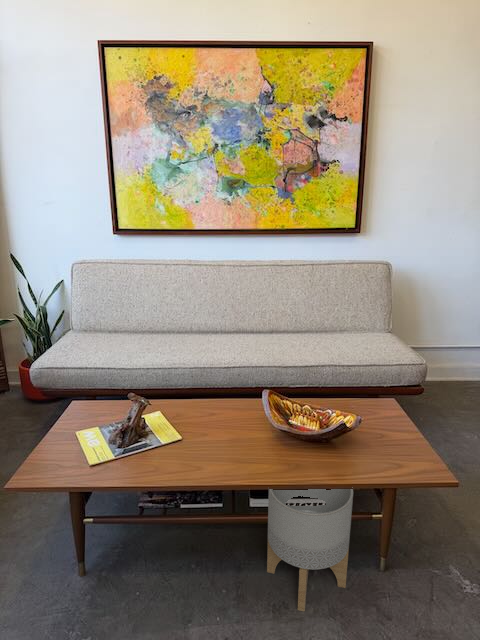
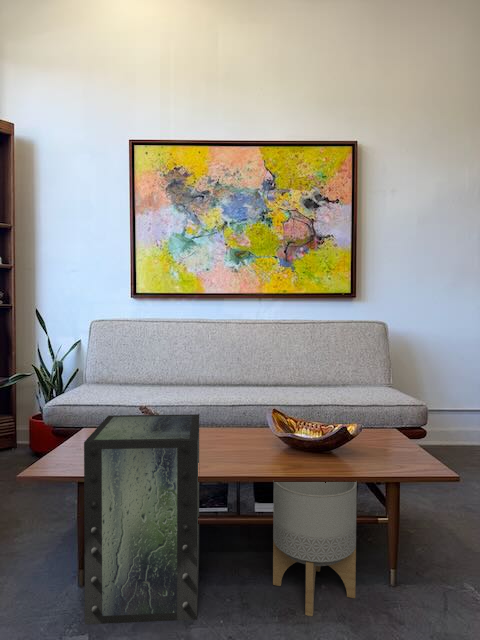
storage box: none [69,412,195,625] -> present [84,414,199,624]

